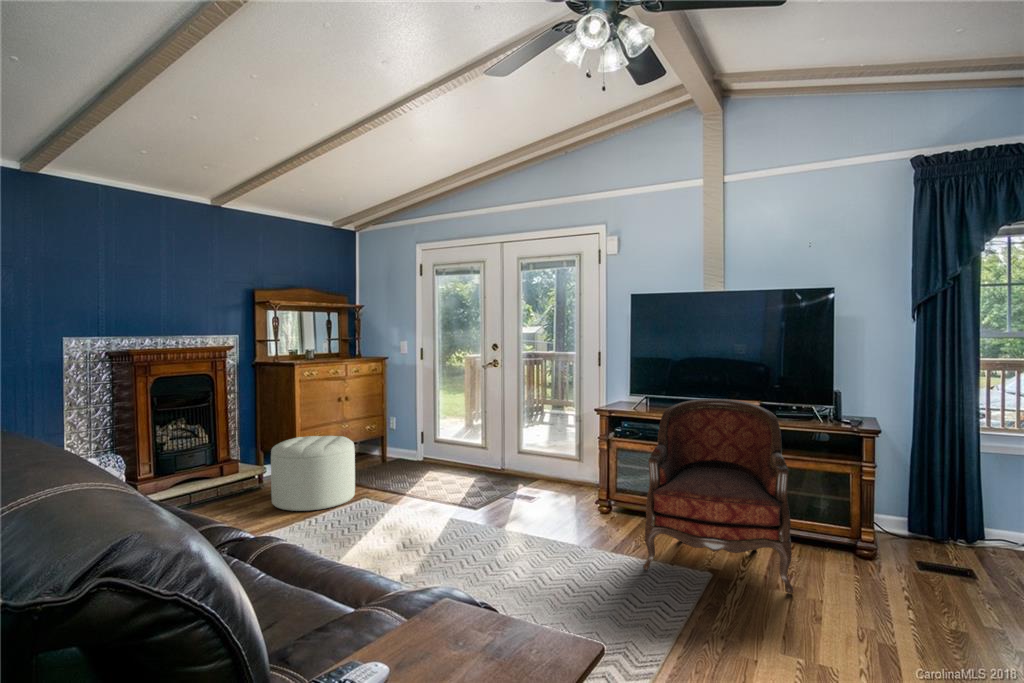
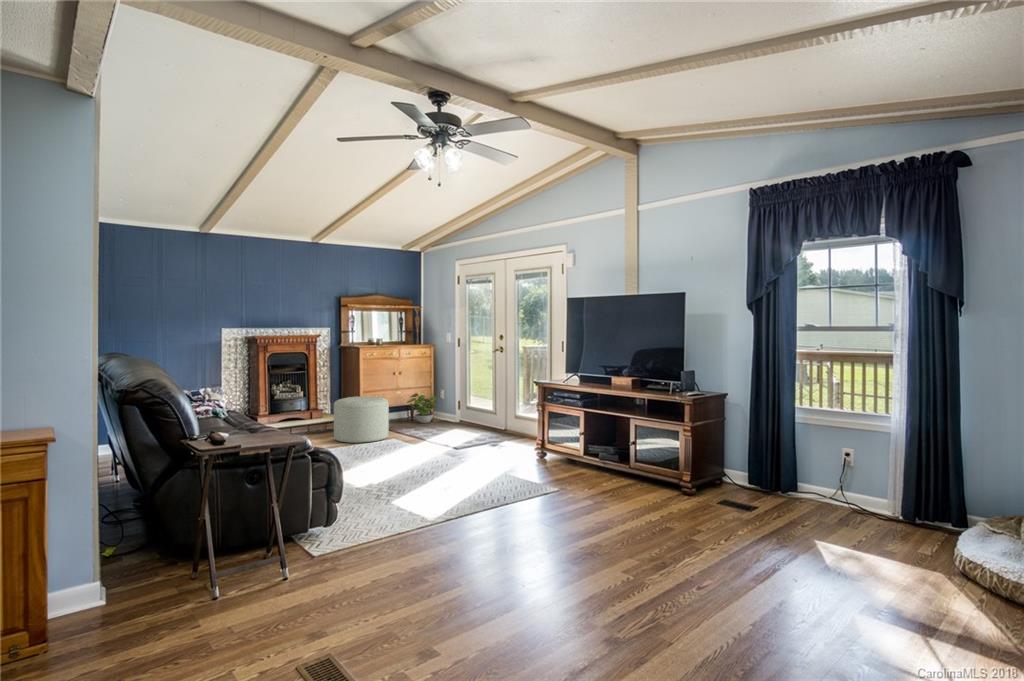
armchair: present [643,399,793,593] -> none [513,375,622,501]
potted plant: none [356,424,395,463] -> present [408,393,437,423]

